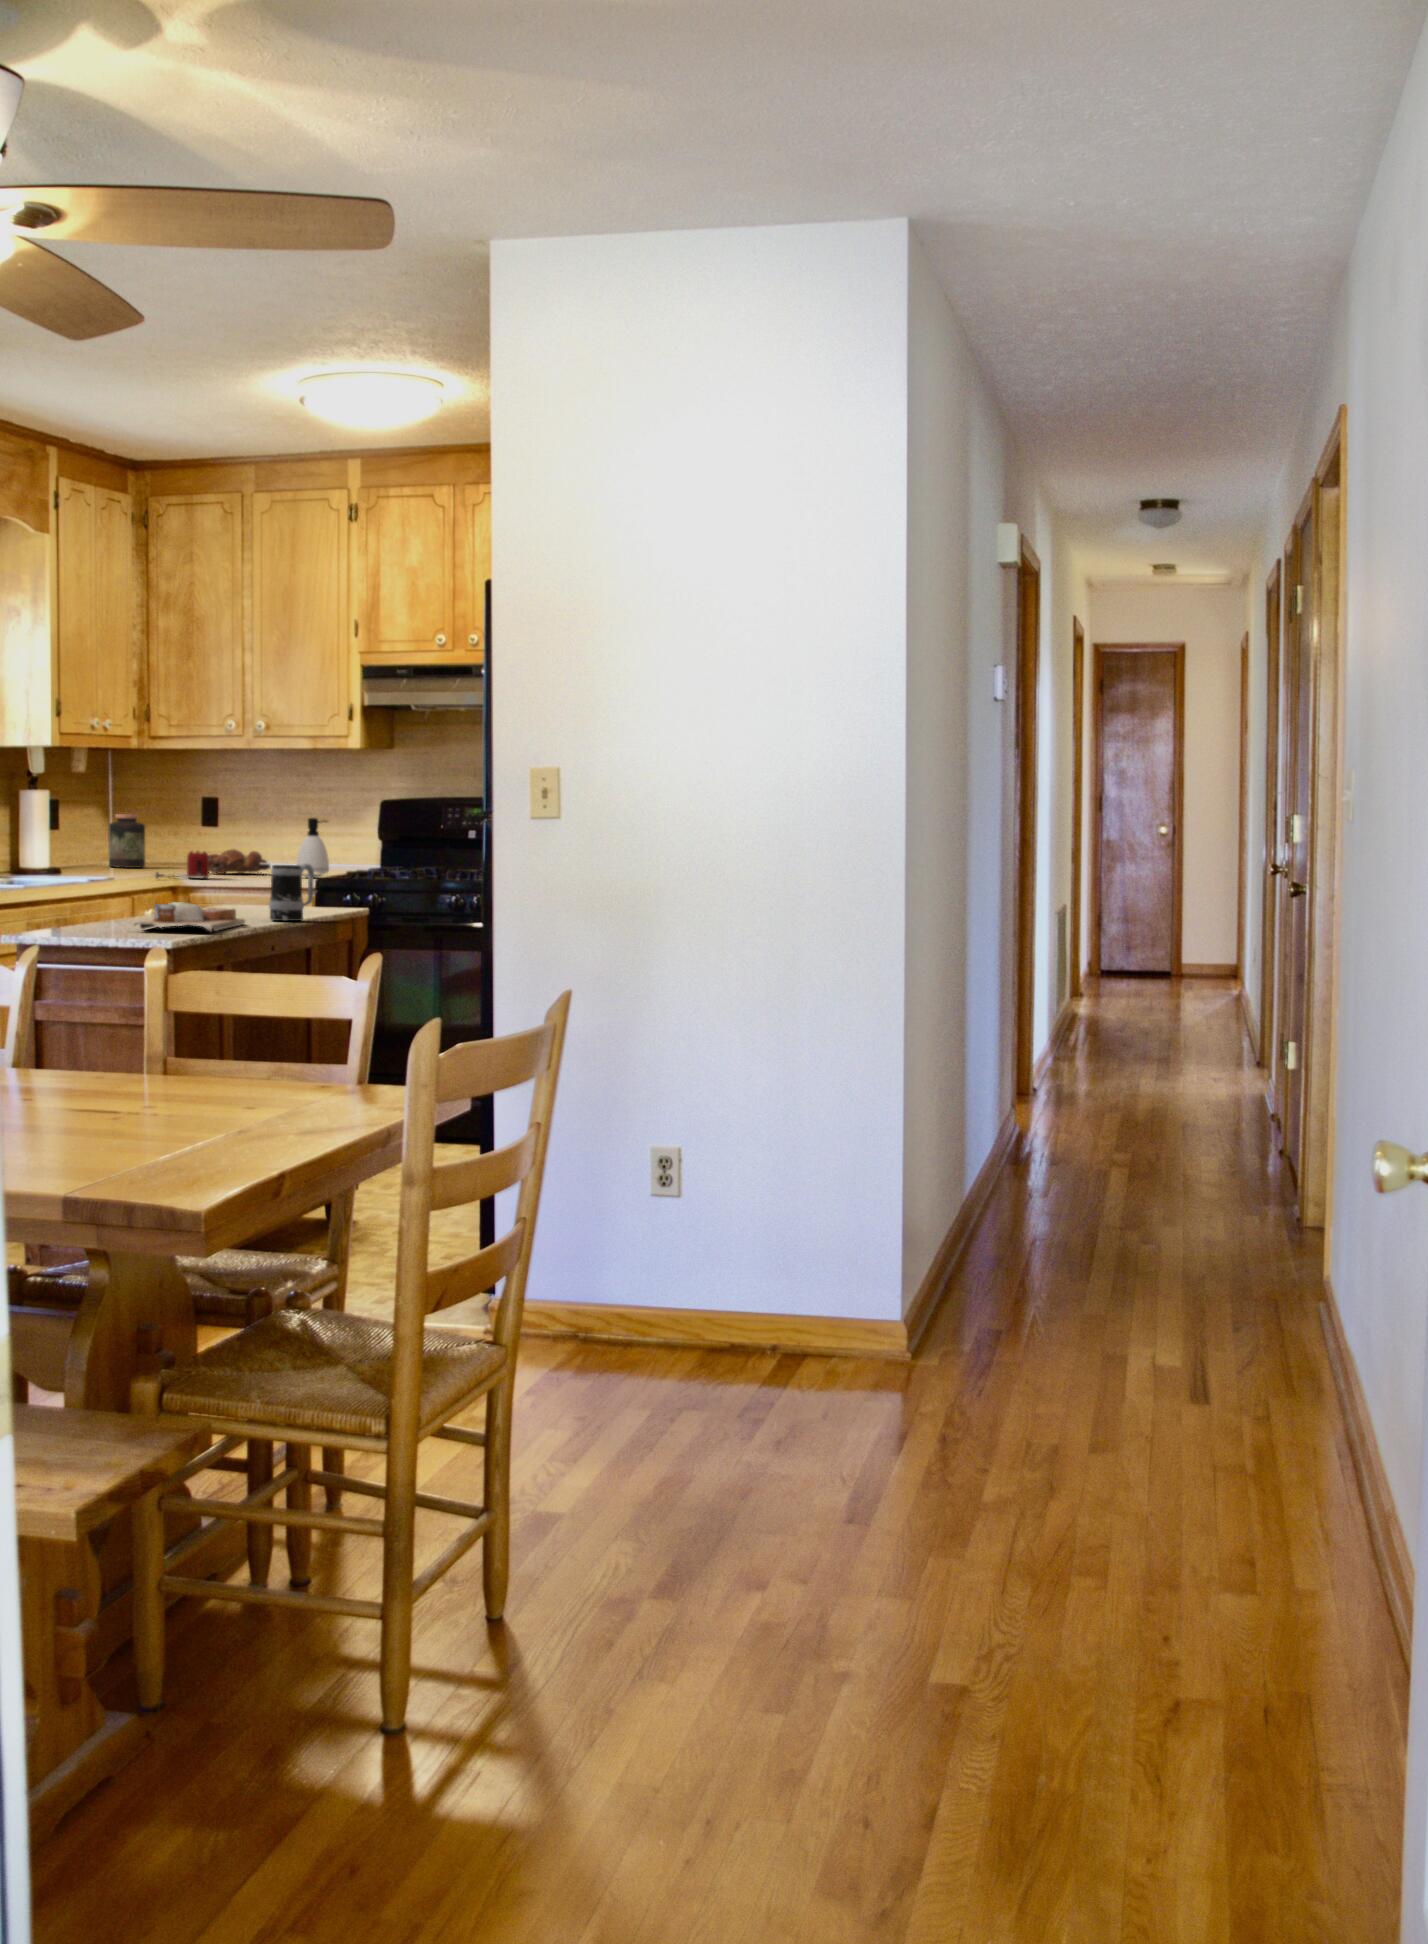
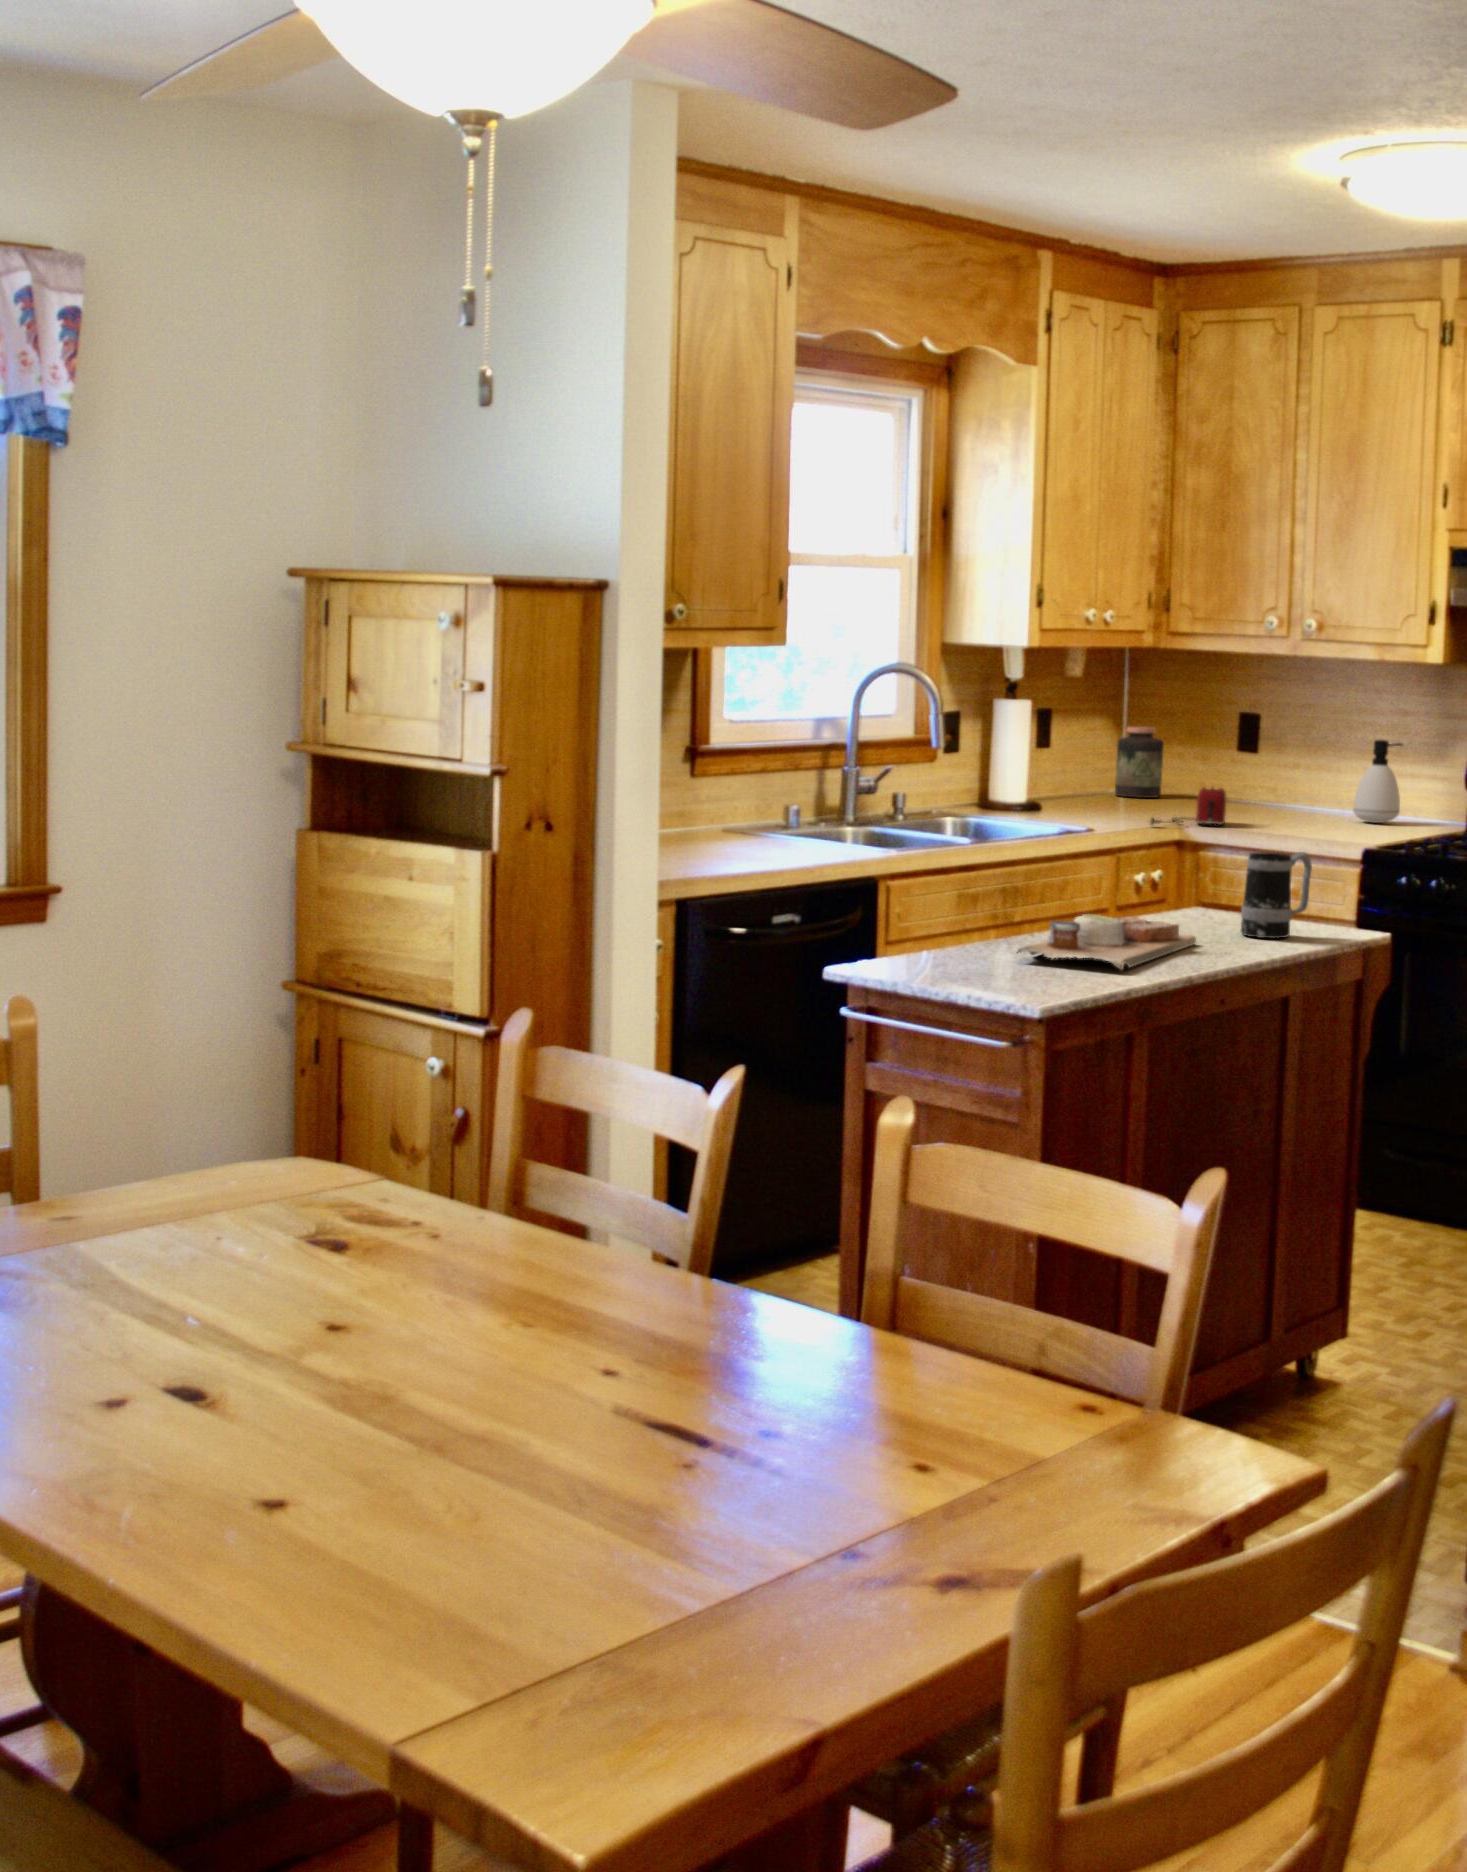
bread loaf: present [209,849,271,874] -> none [1229,779,1322,813]

